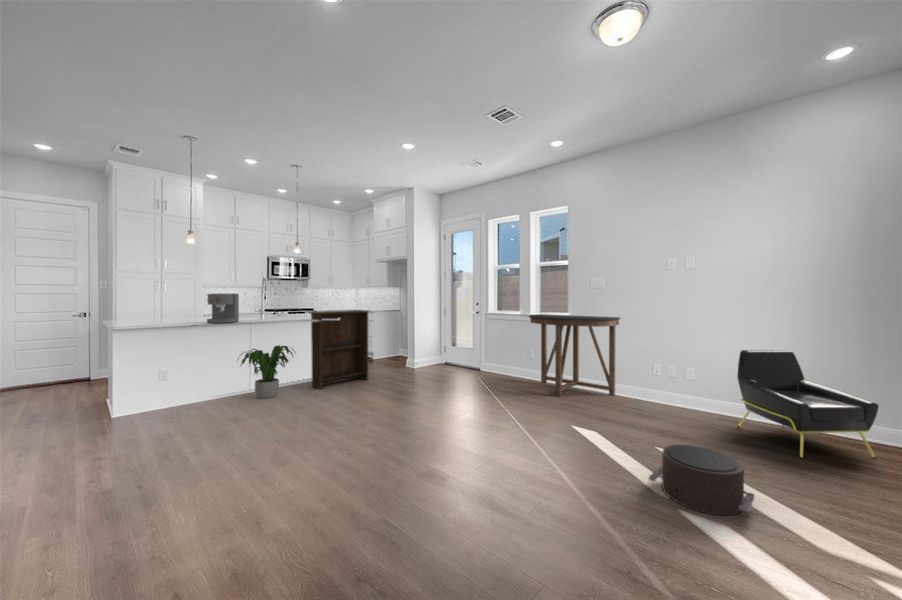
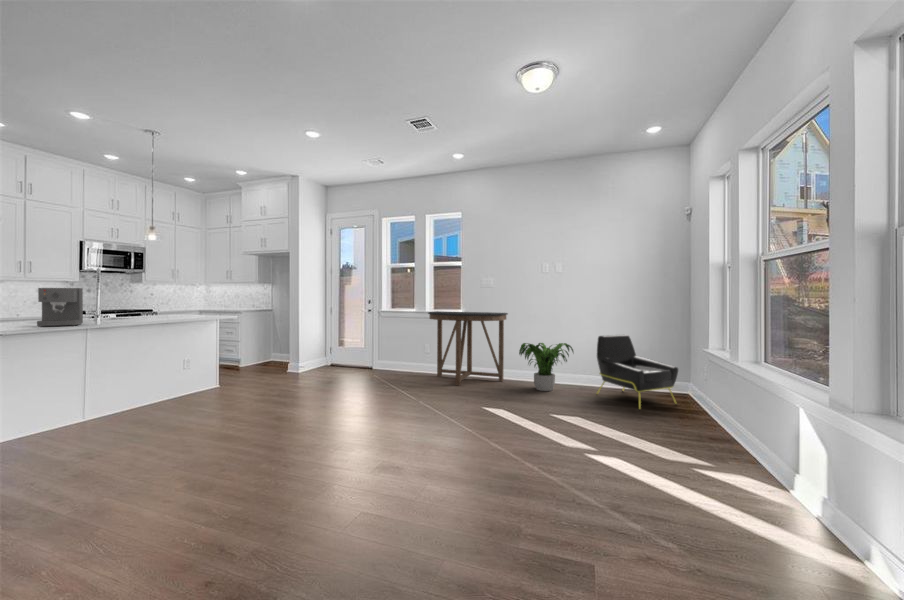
bookshelf: present [310,310,369,389] -> none [182,309,255,401]
potted plant: present [239,345,293,399] -> present [519,343,573,391]
pouf: present [649,445,754,515] -> none [559,406,627,451]

